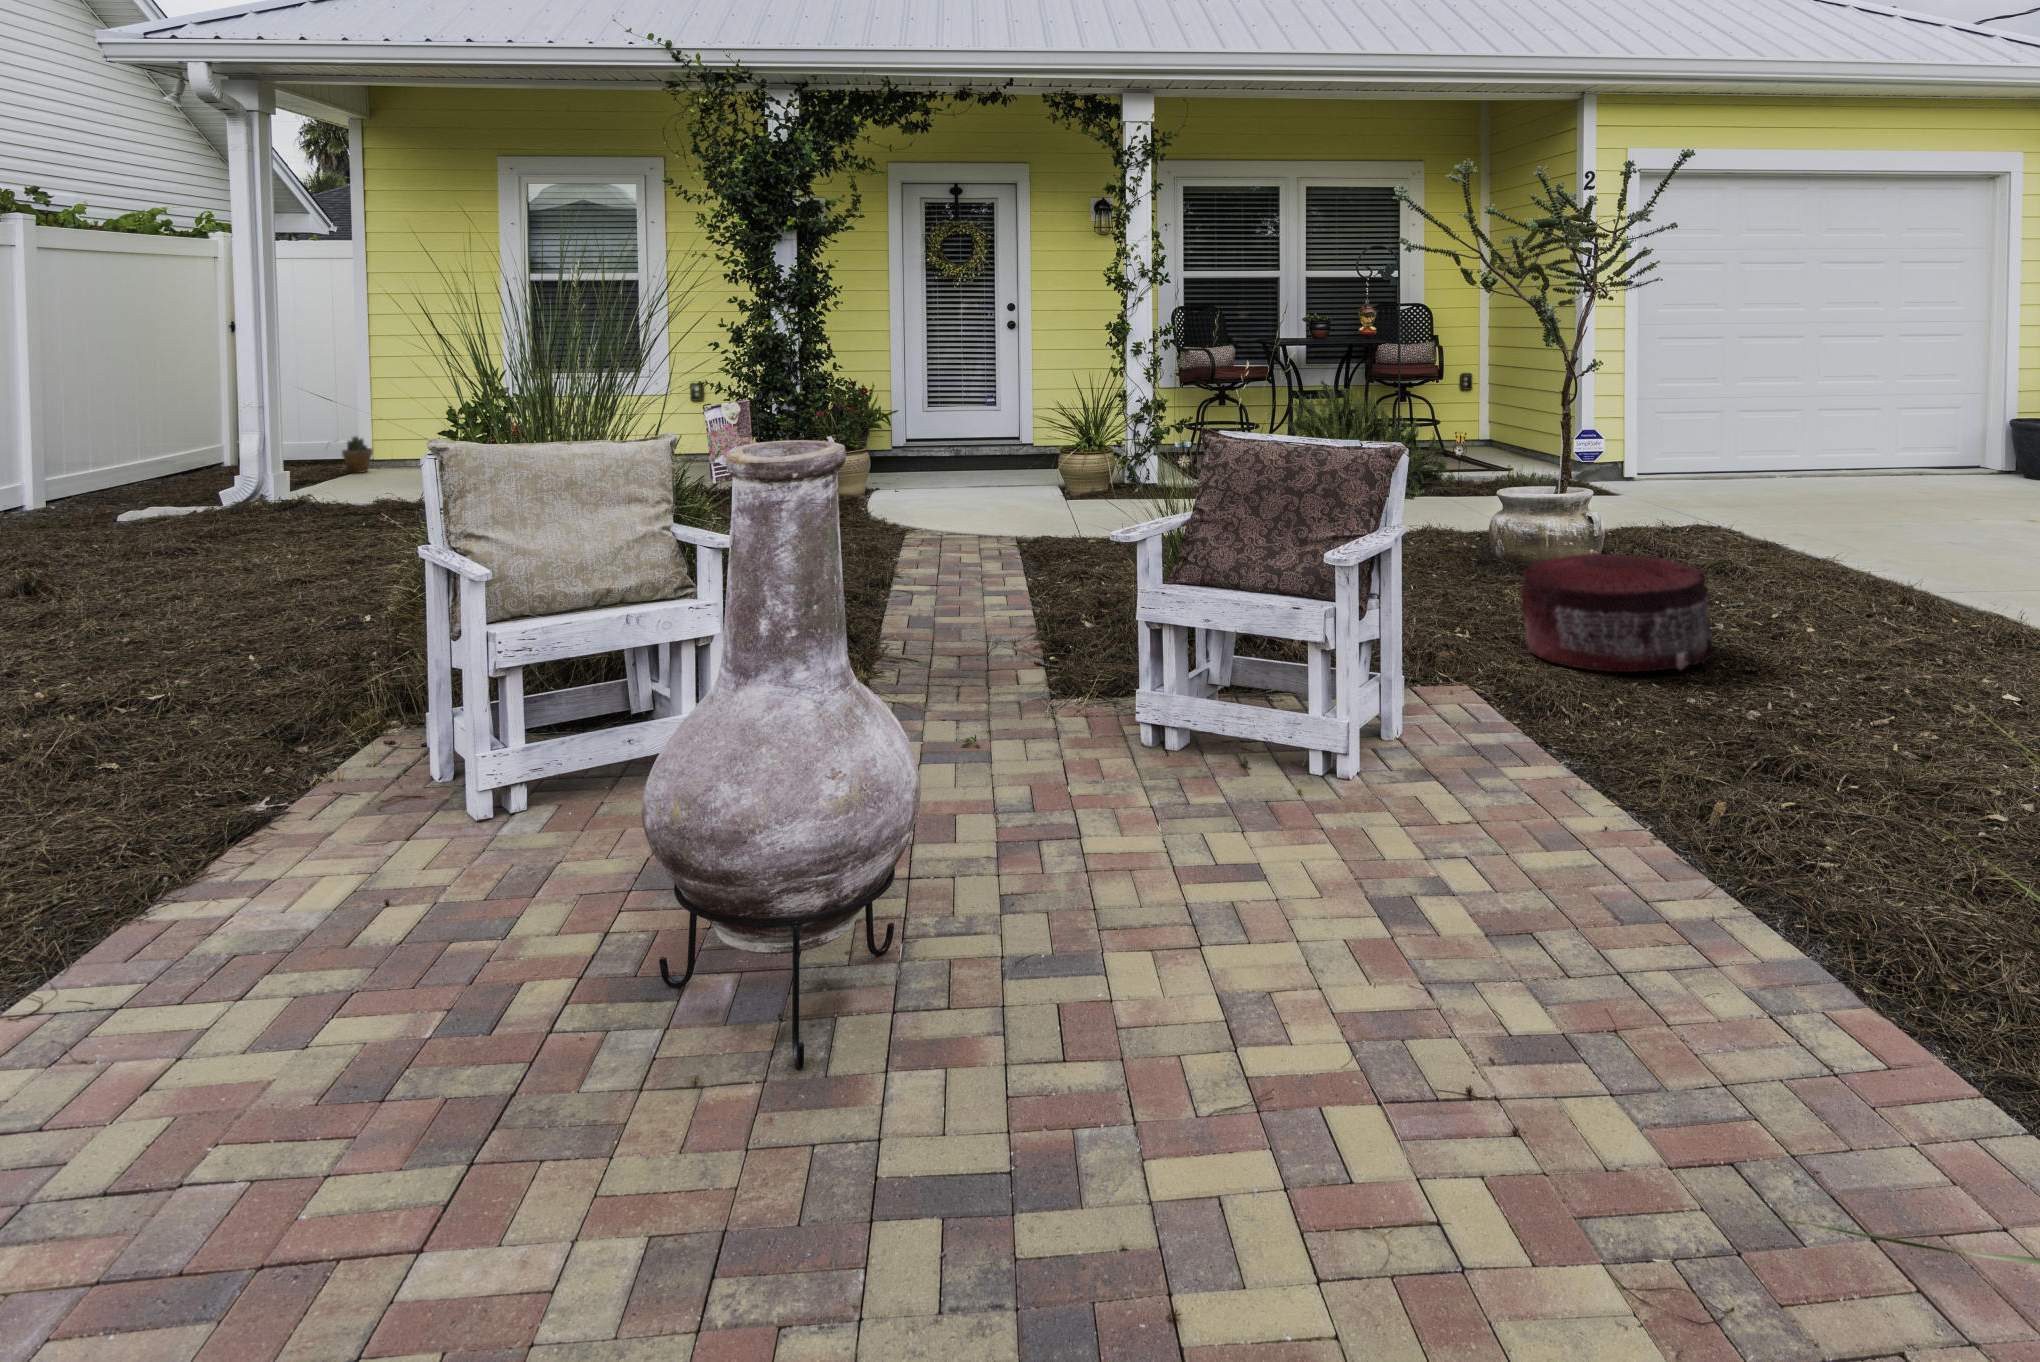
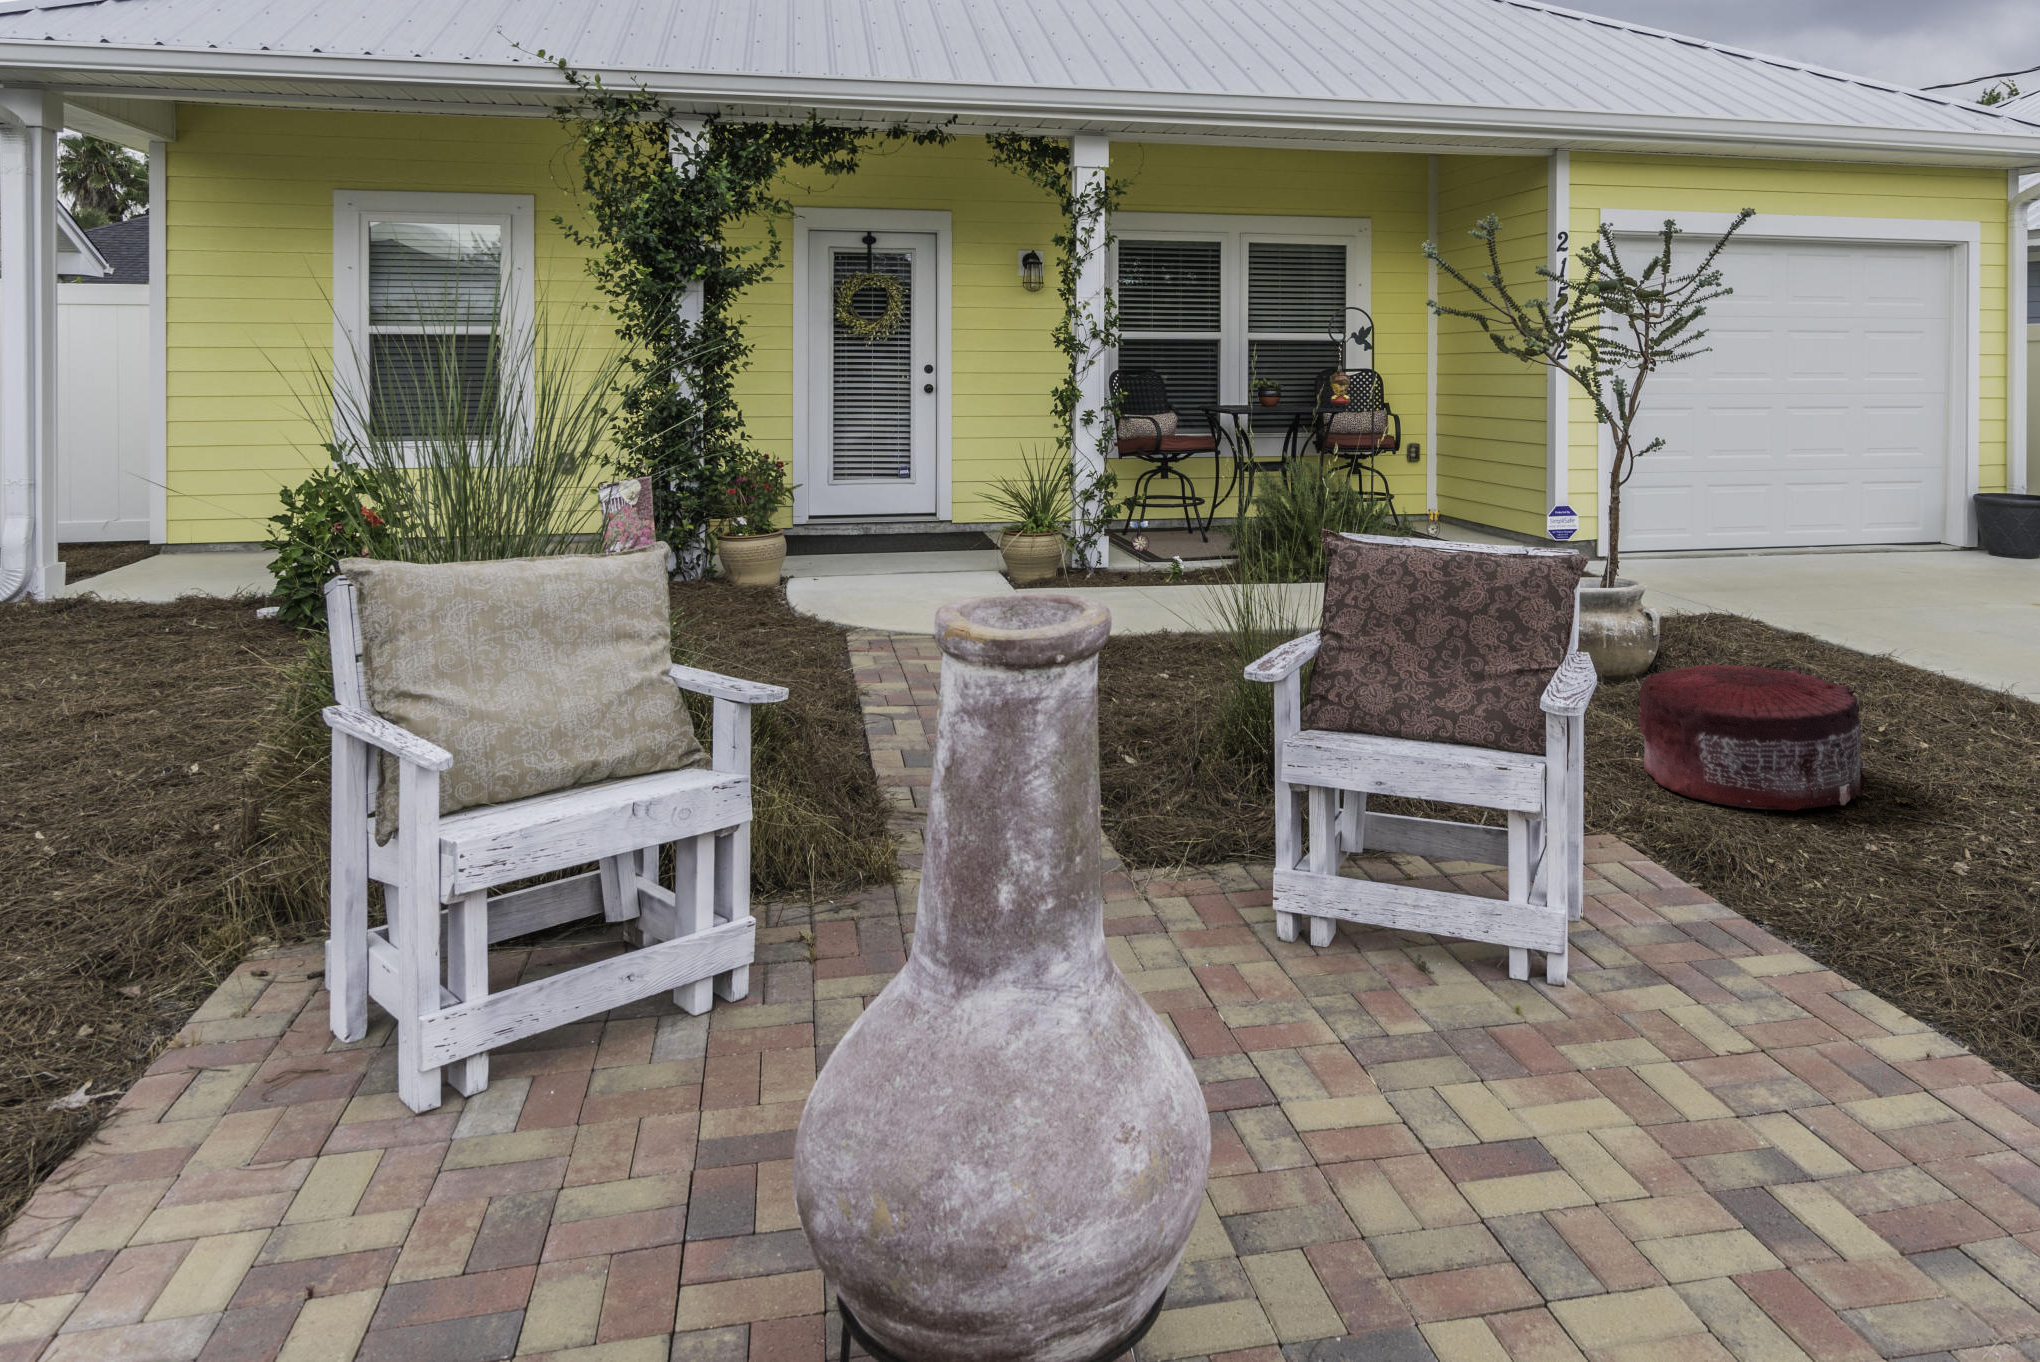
potted plant: present [342,436,373,473] -> none [127,514,167,559]

